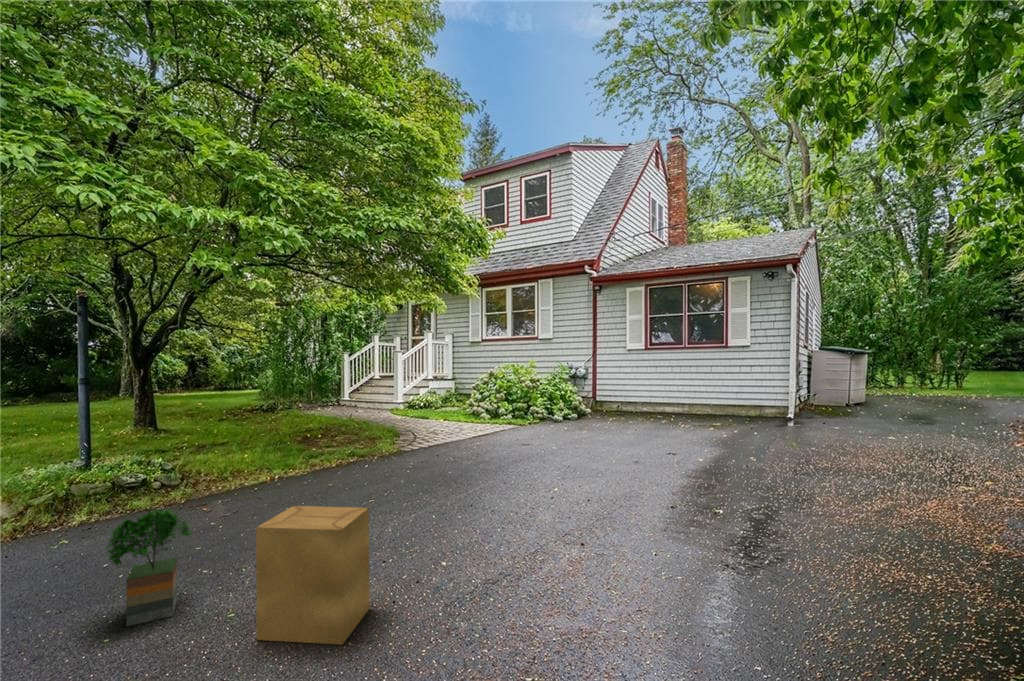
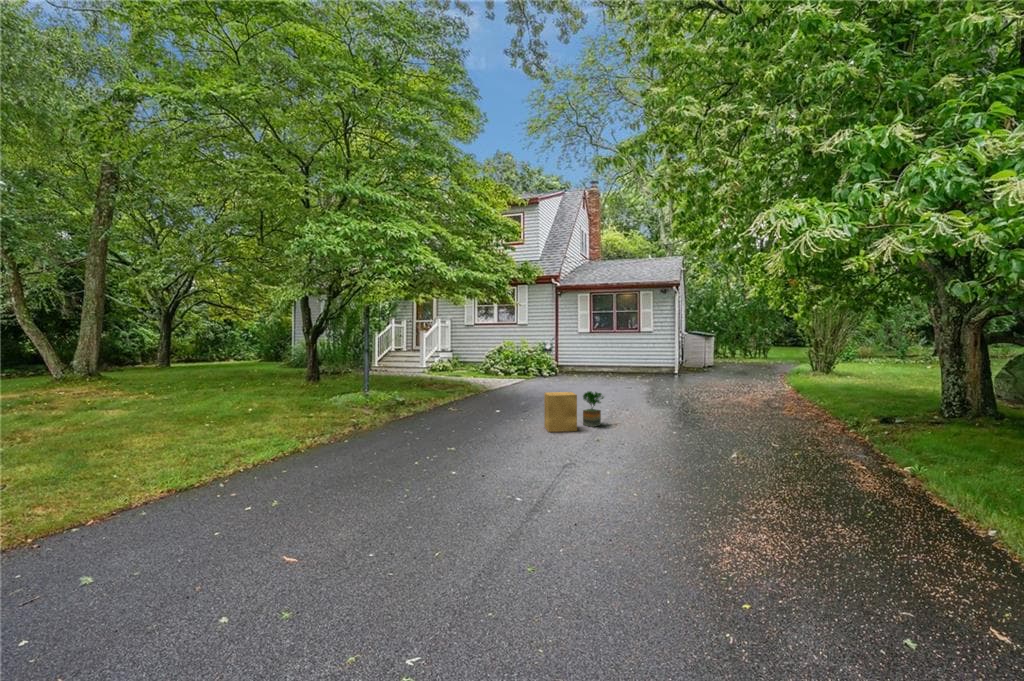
potted tree: present [106,509,192,626] -> present [583,391,604,427]

